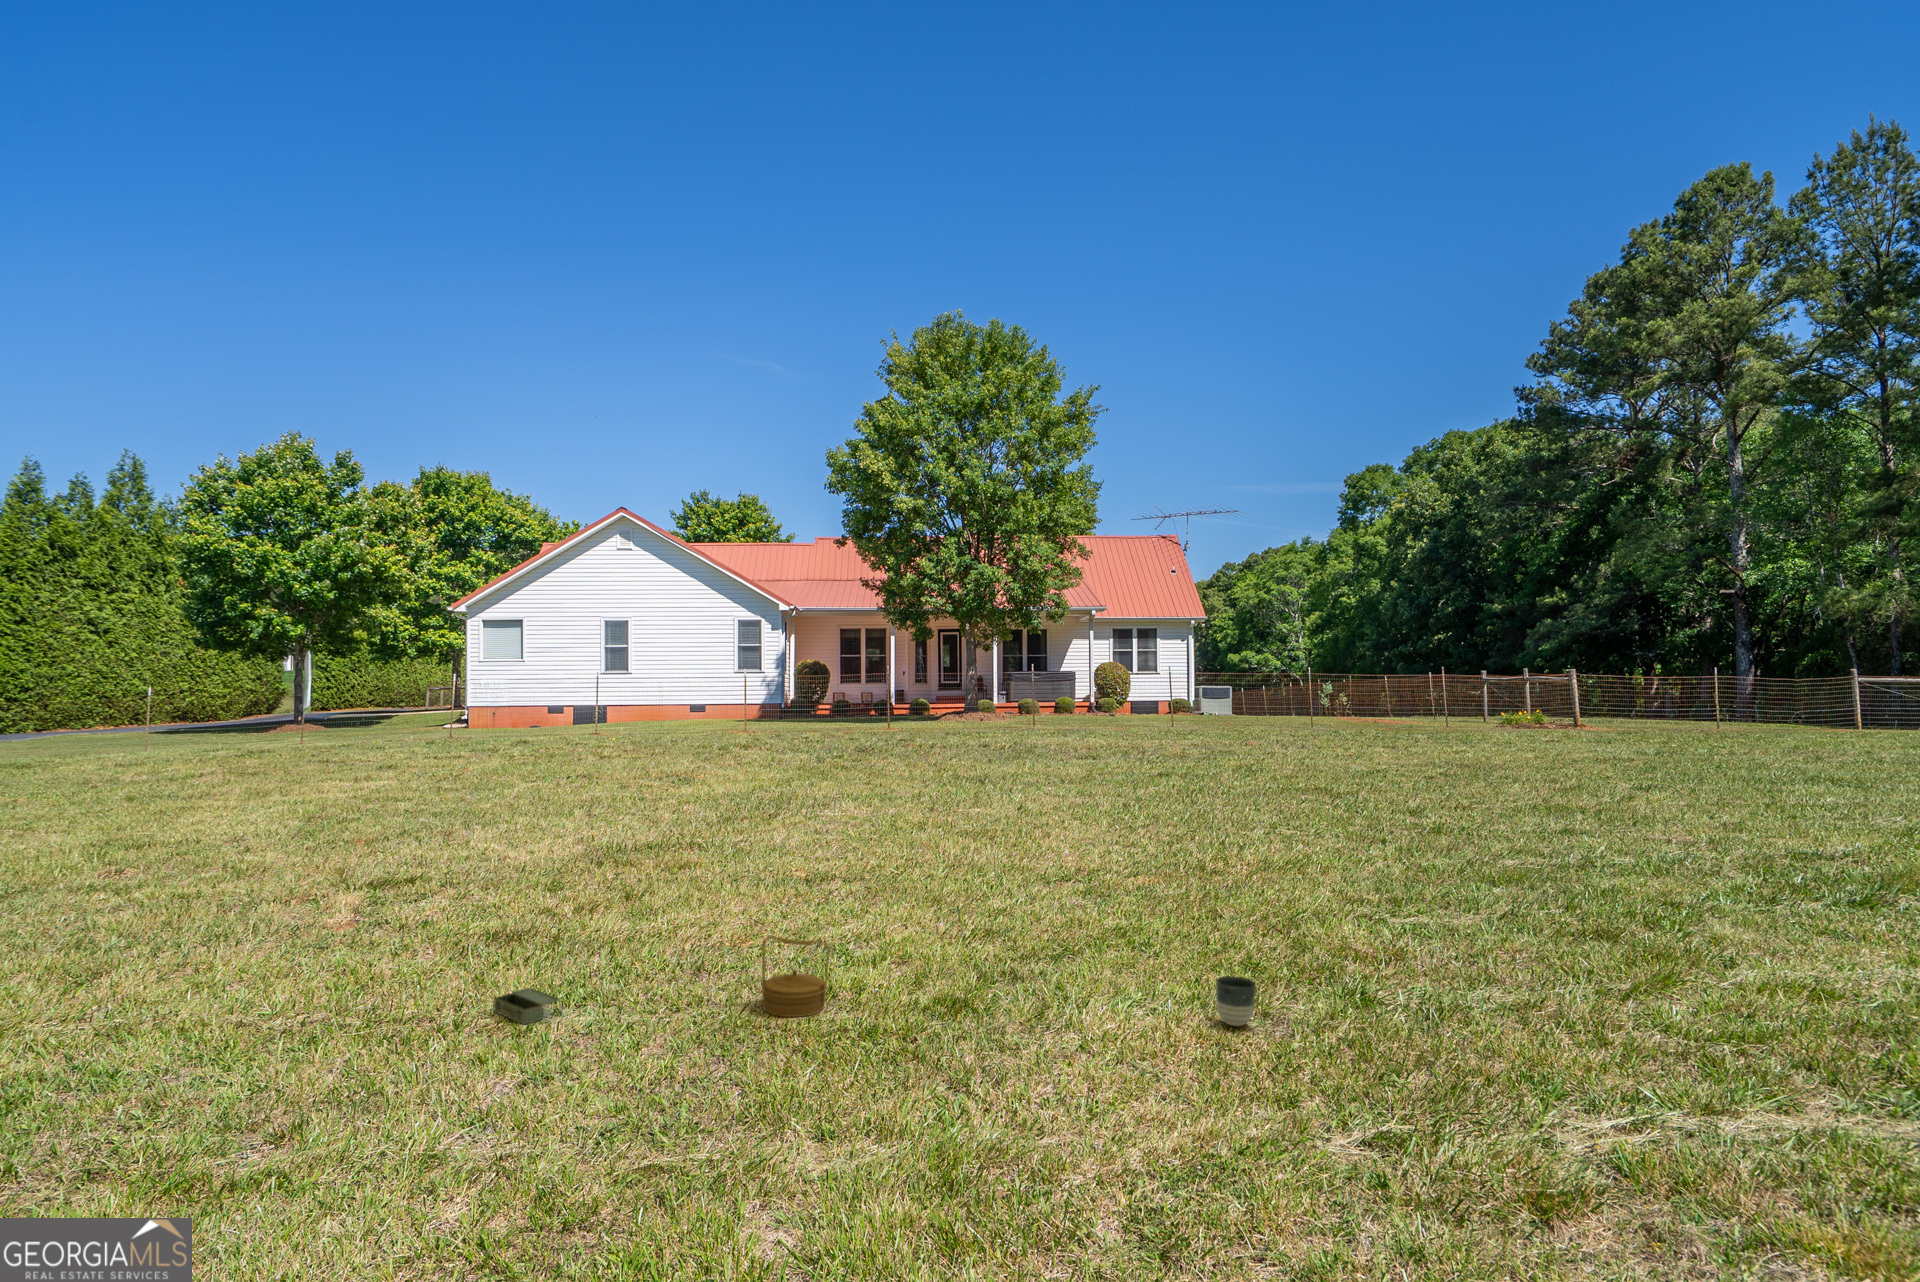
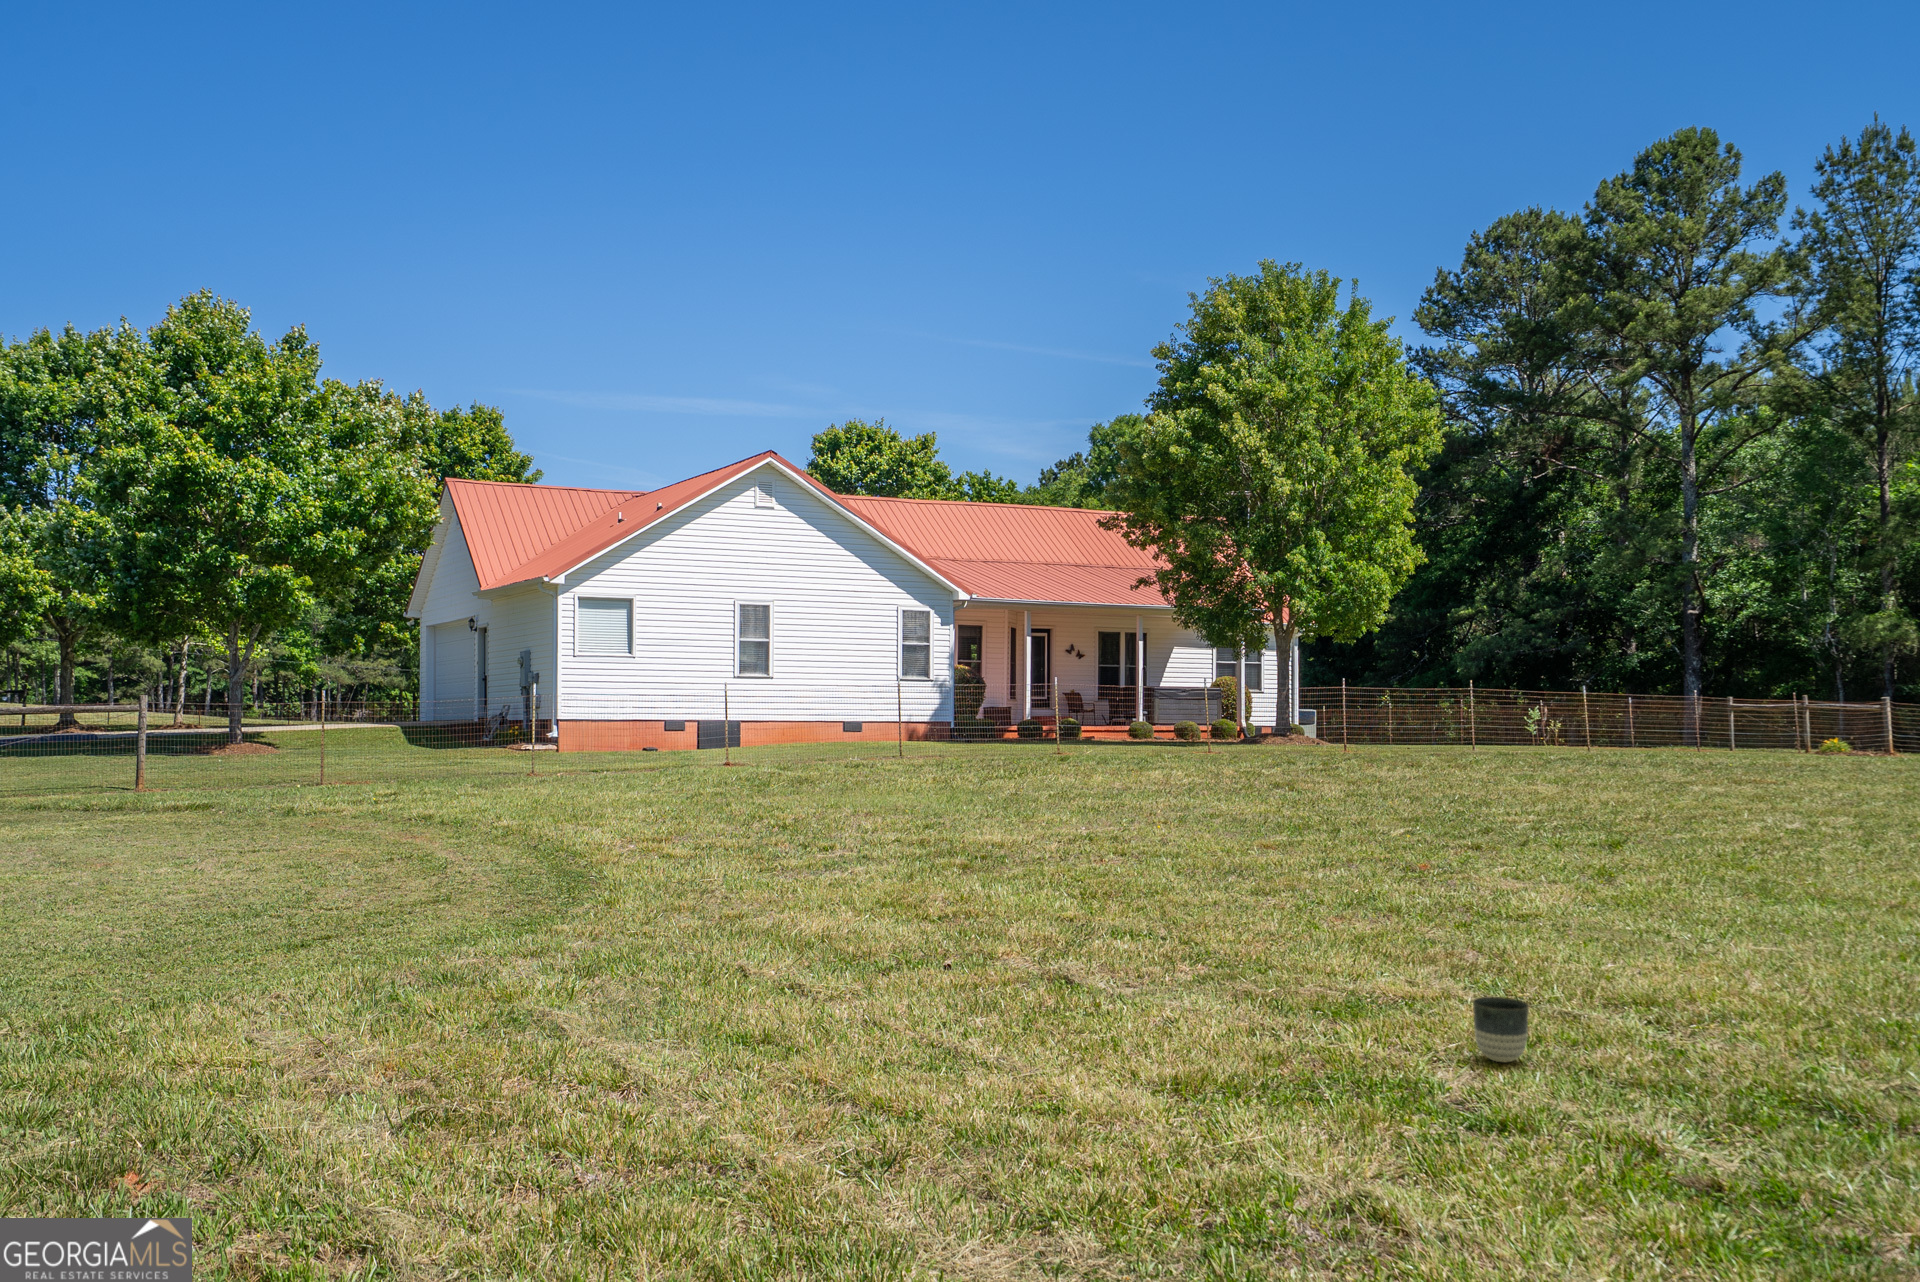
basket: present [762,936,830,1017] -> none [877,945,960,1044]
toolbox: present [494,988,560,1024] -> none [561,1006,637,1046]

